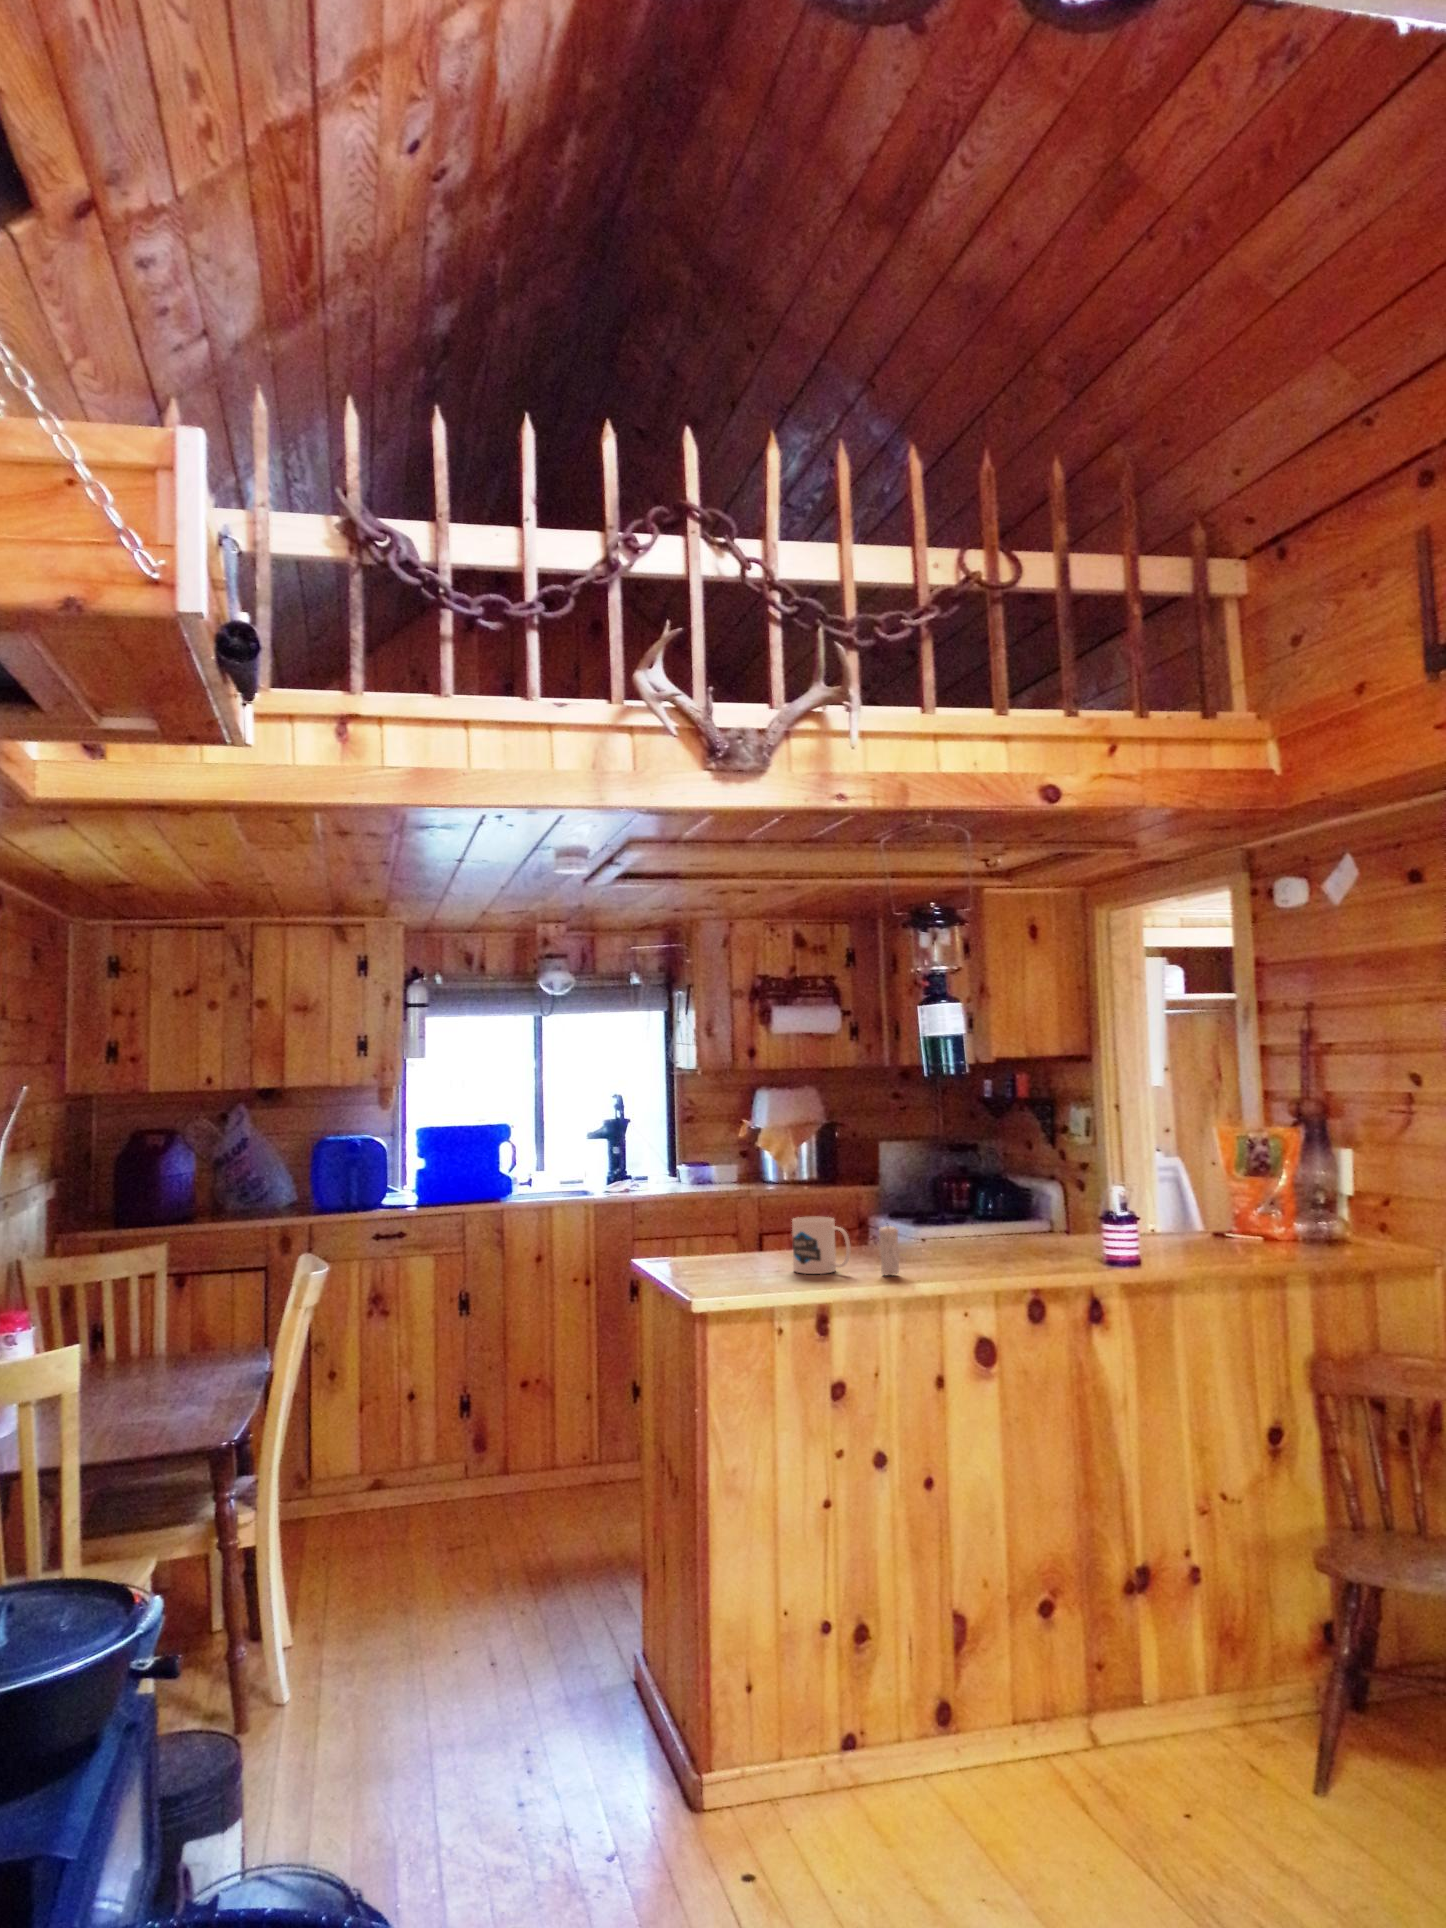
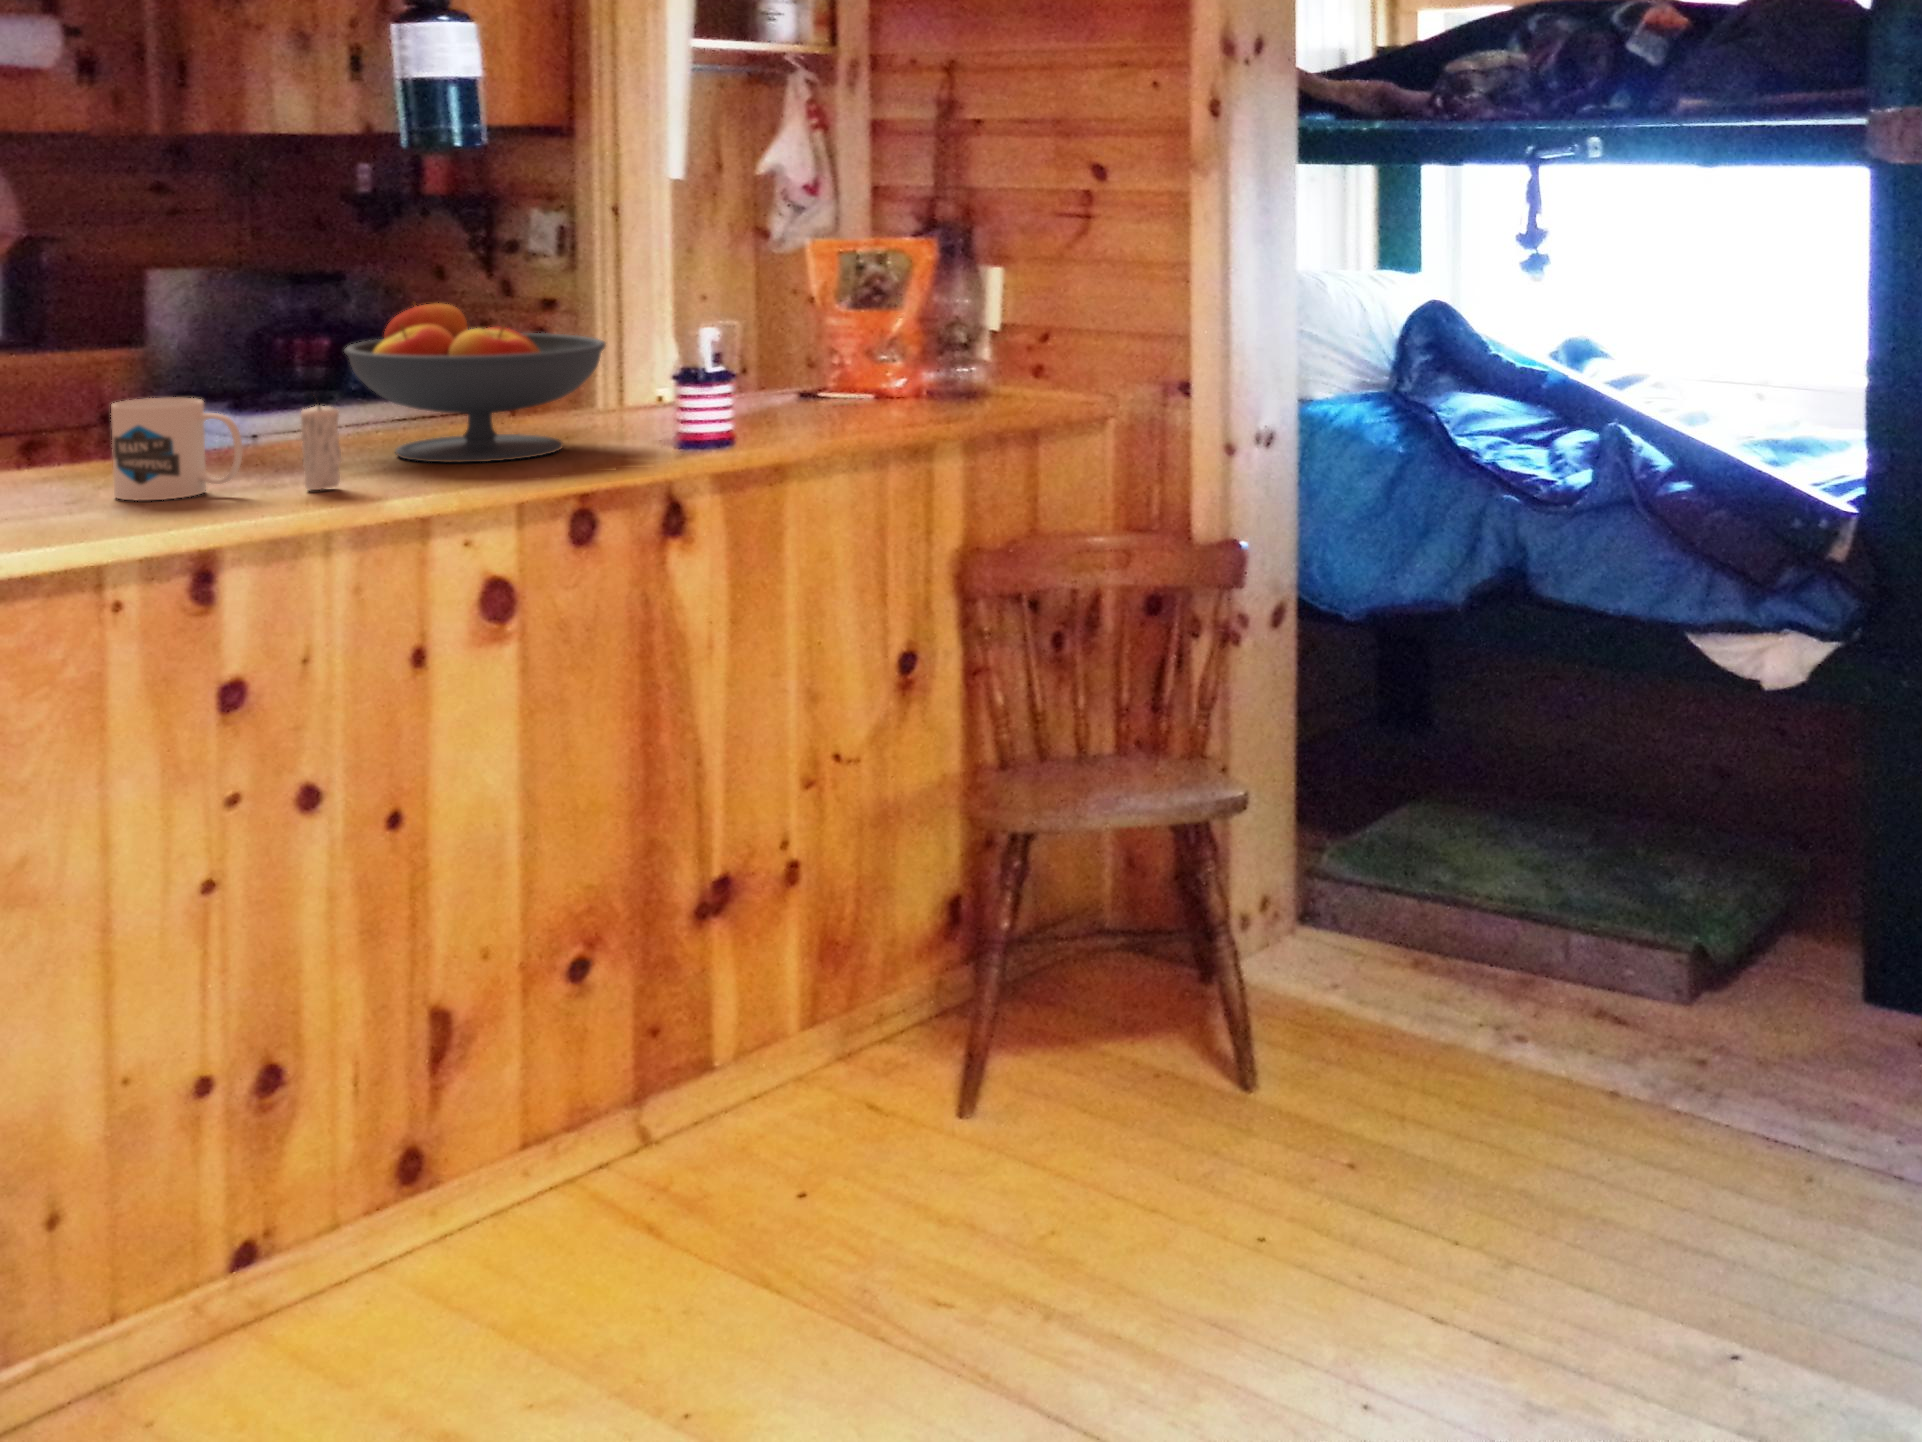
fruit bowl: none [916,1165,1060,1265] -> present [344,304,605,462]

